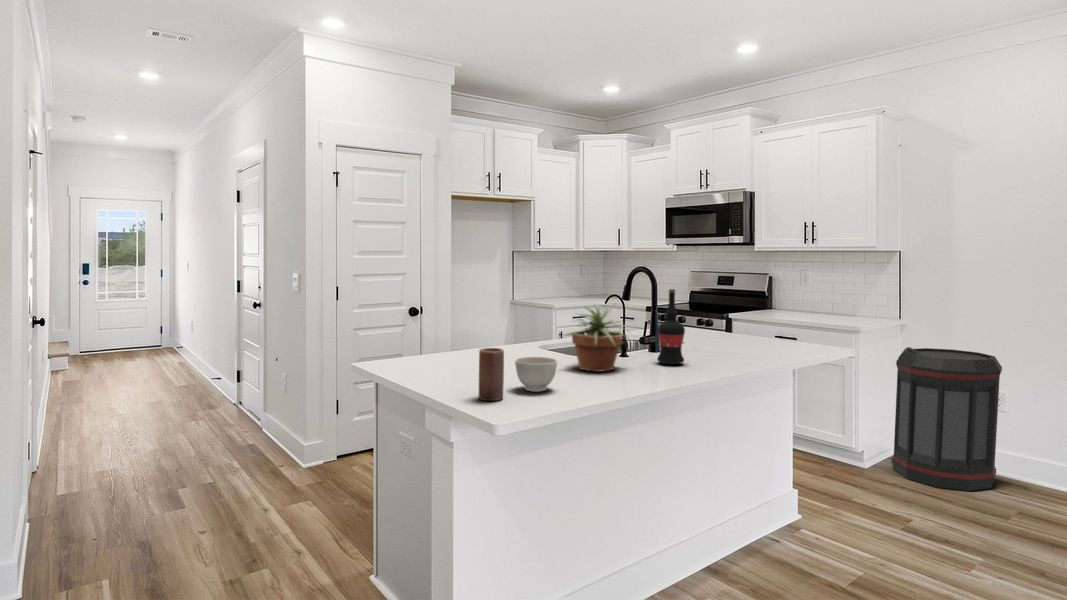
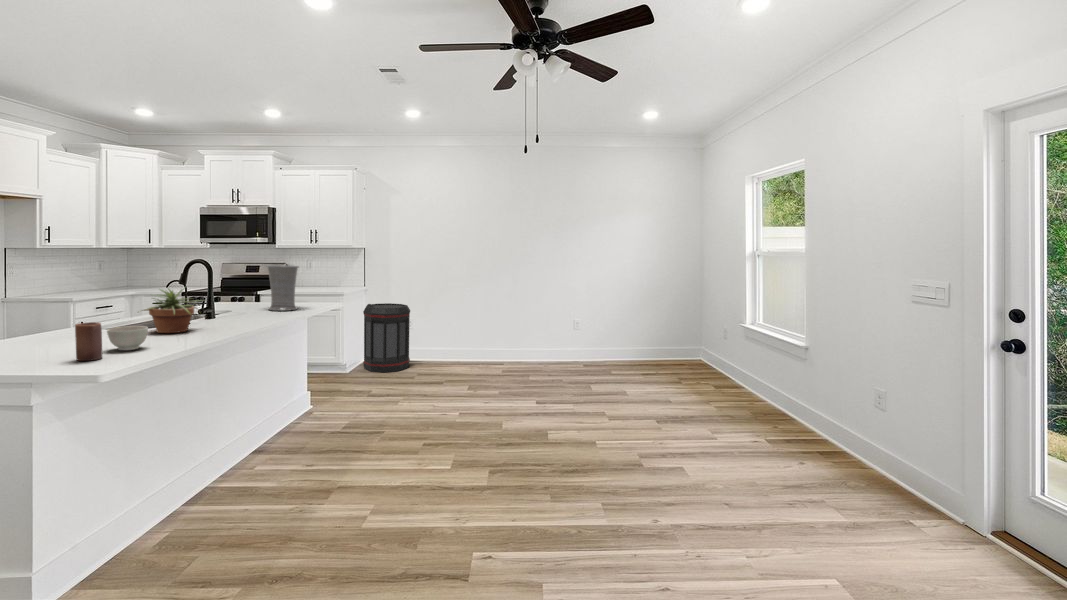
vase: none [730,273,780,350] -> present [267,265,299,311]
wine bottle: present [657,289,685,364] -> none [220,276,241,324]

